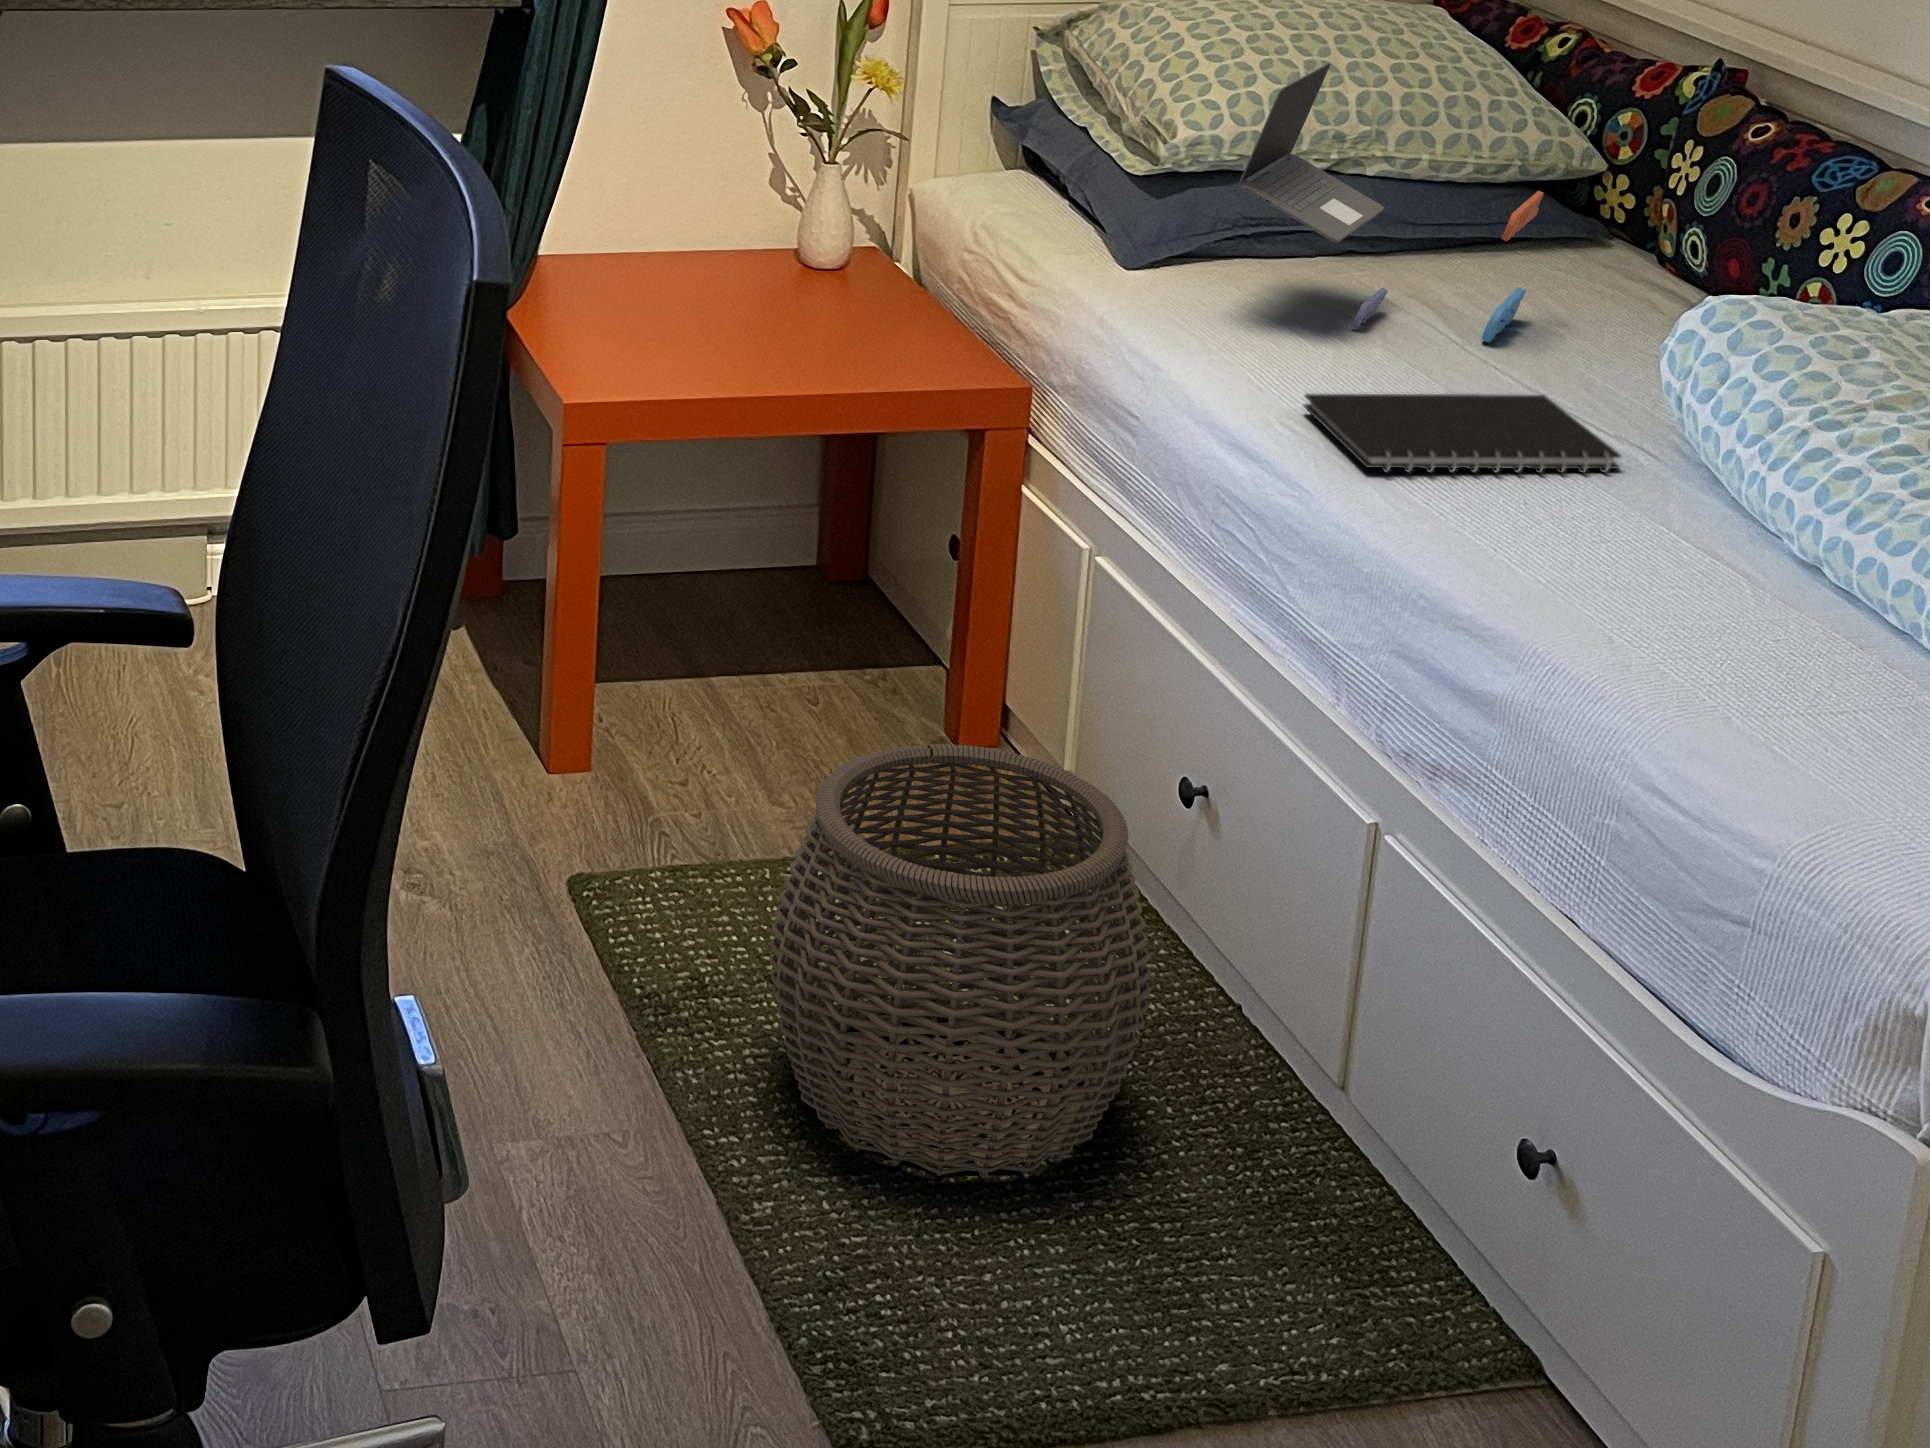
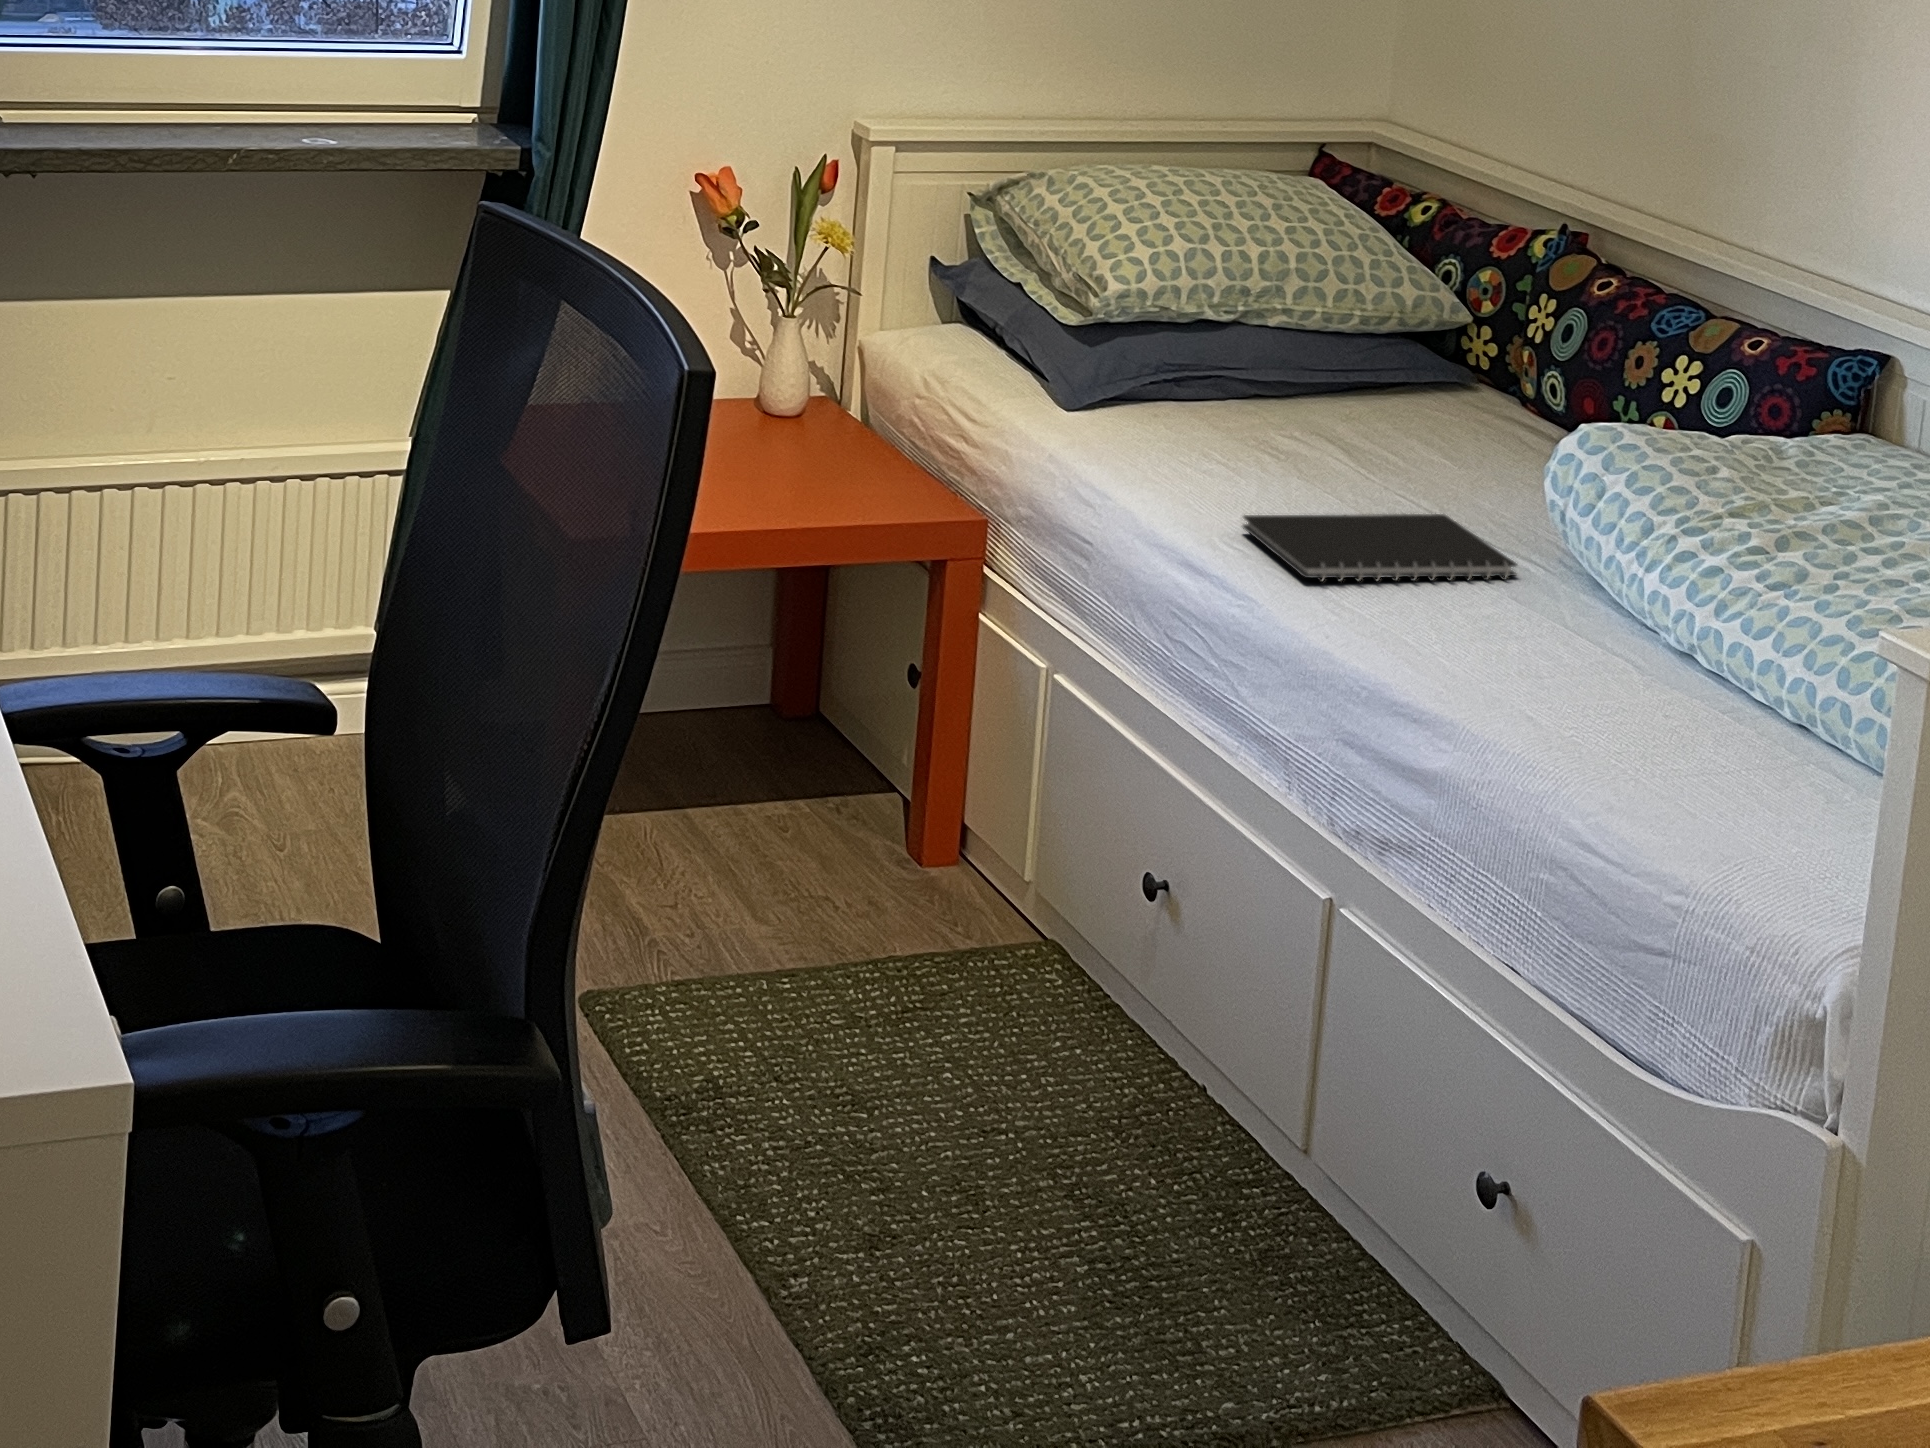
laptop: present [1239,63,1544,343] -> none [1171,224,1430,472]
woven basket: present [770,744,1151,1179] -> none [789,843,1135,1250]

